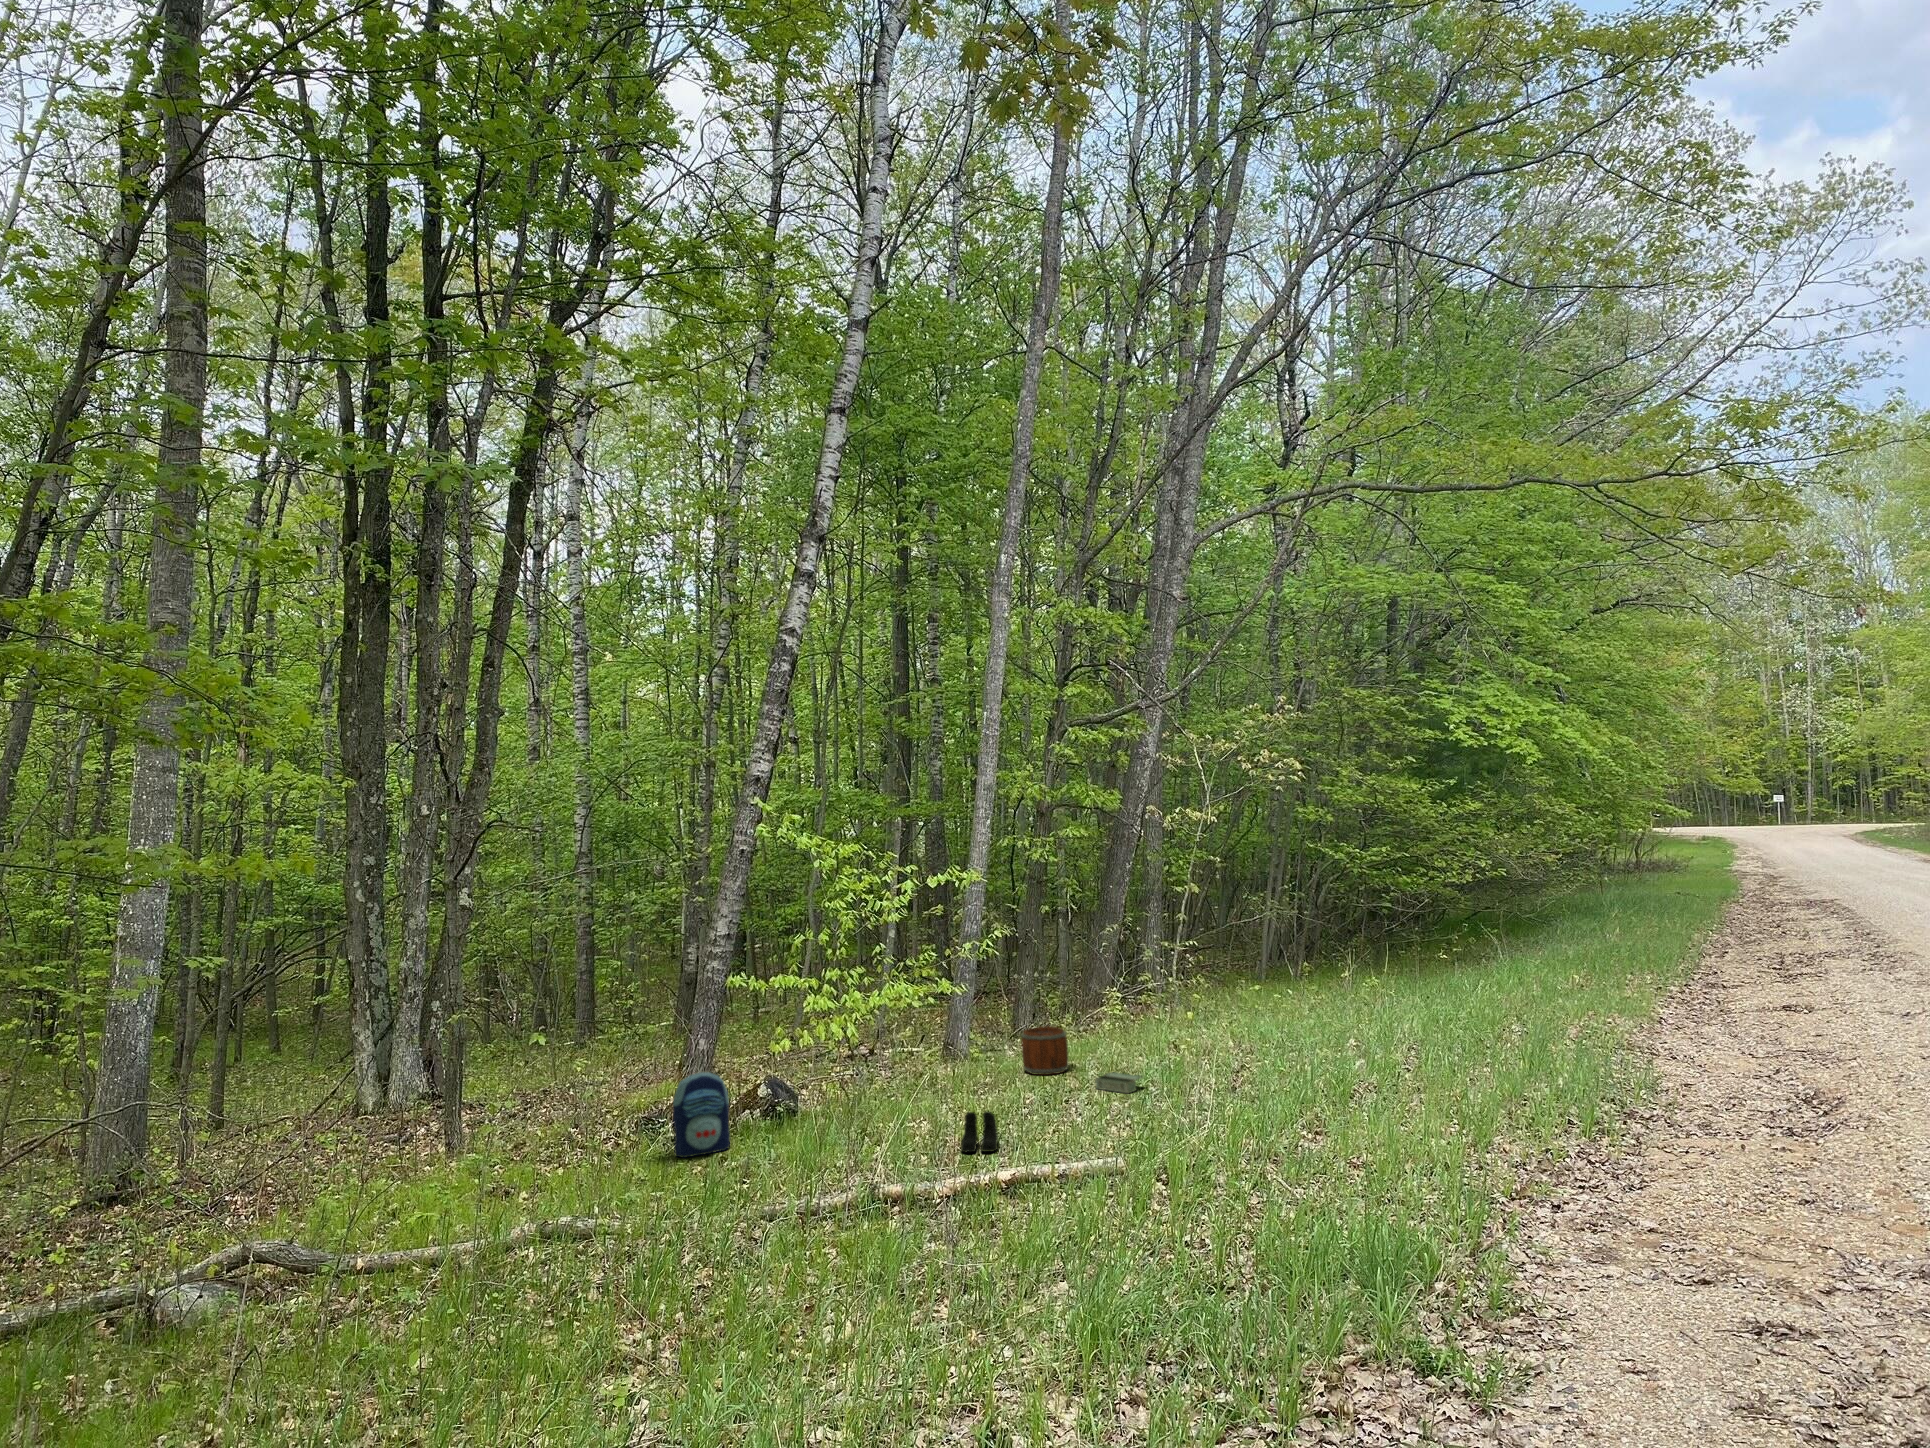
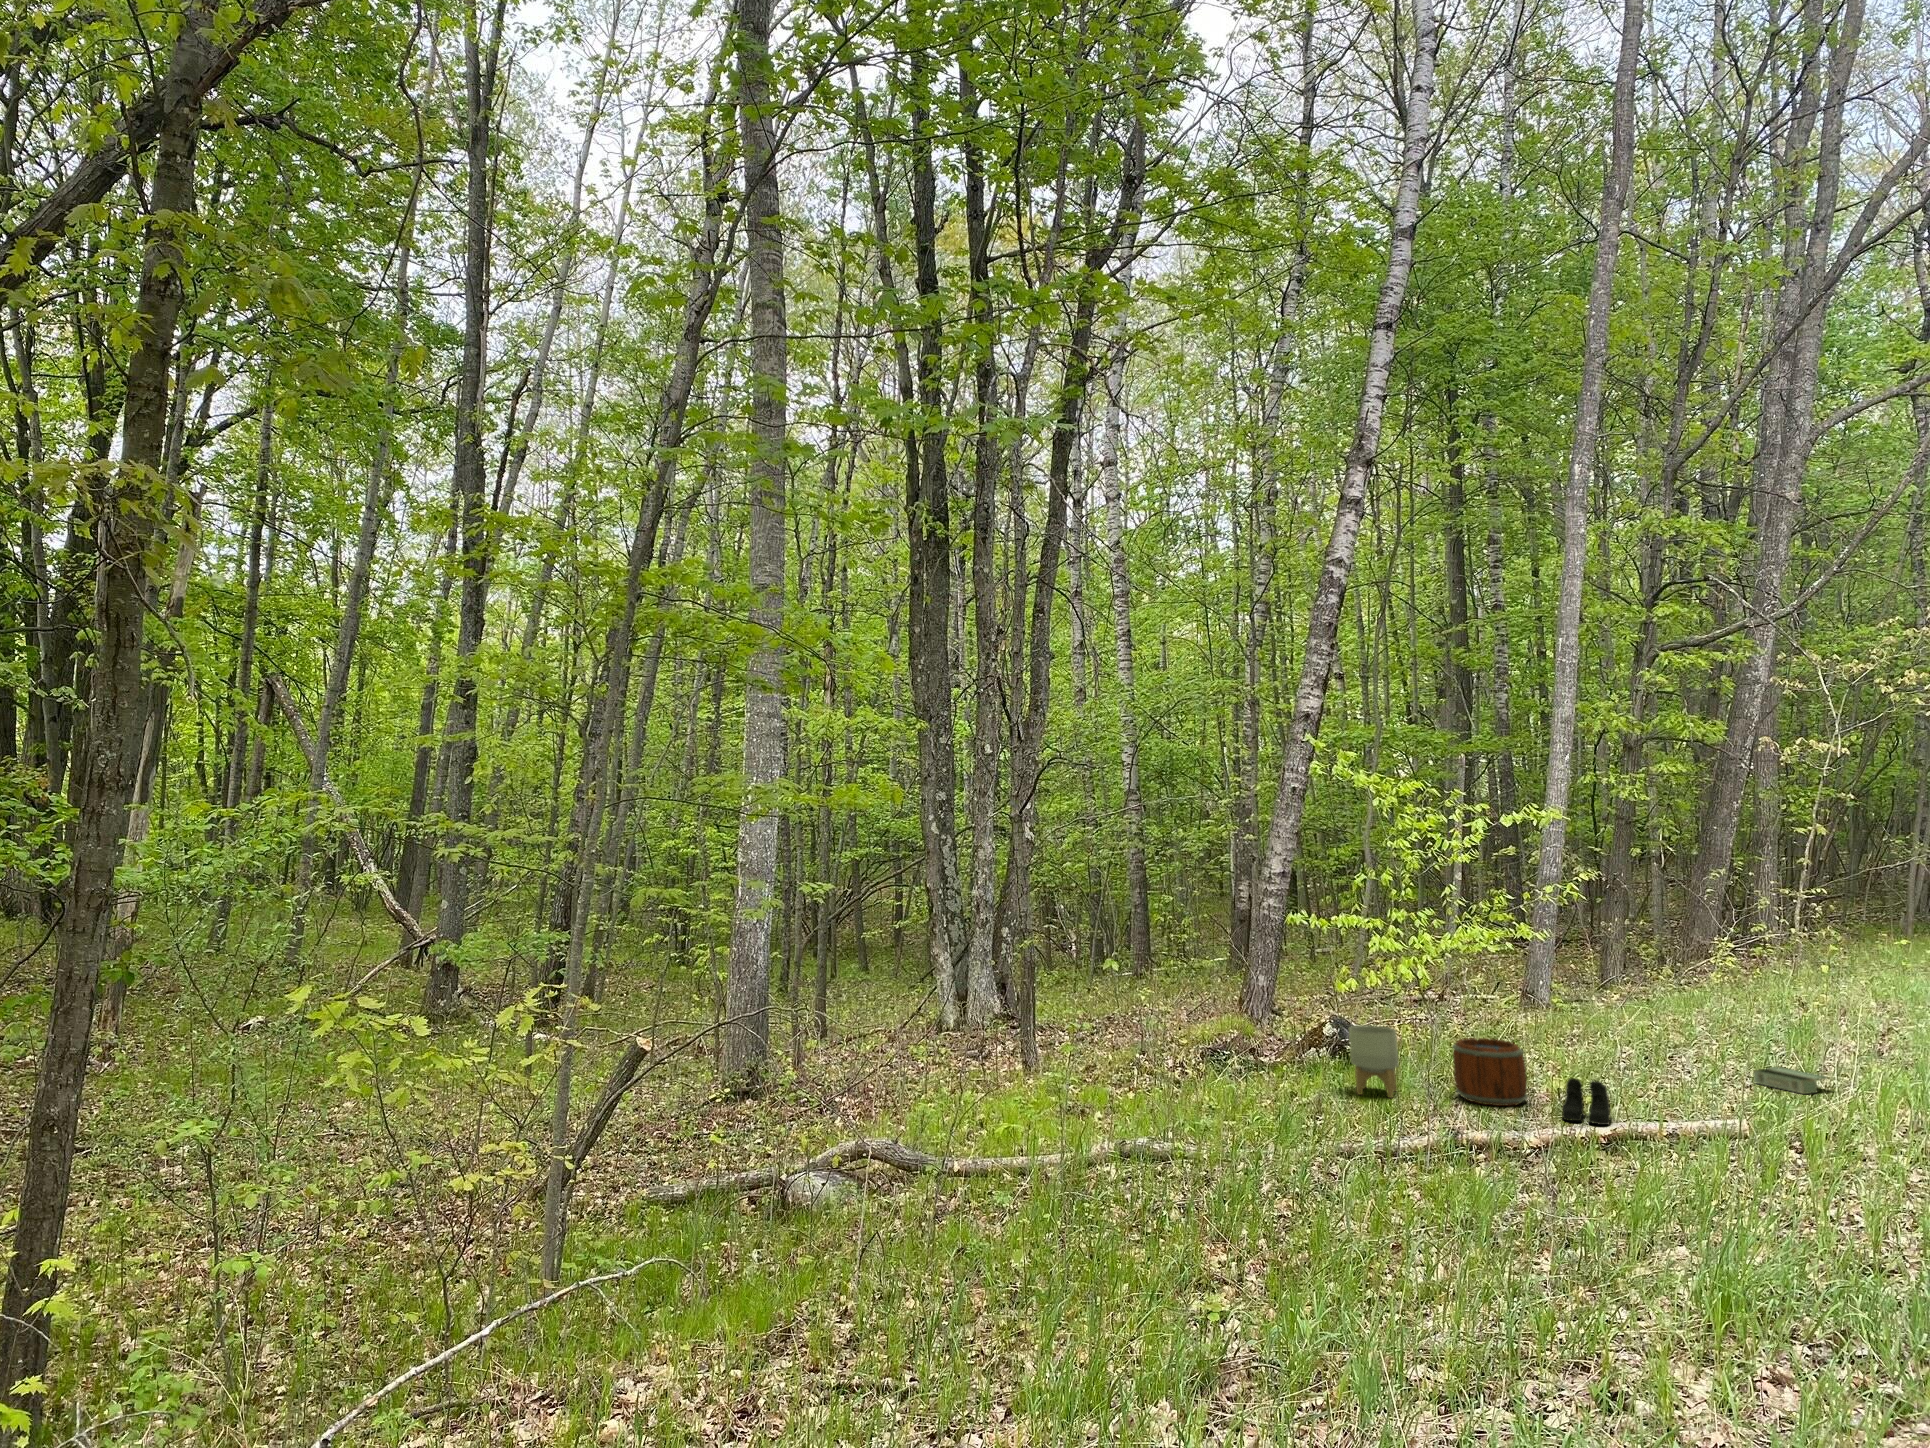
bucket: present [1021,1026,1069,1075] -> present [1452,1038,1528,1106]
backpack: present [673,1072,730,1158] -> none [1234,999,1293,1079]
planter: none [783,1085,827,1158] -> present [1349,1025,1399,1098]

